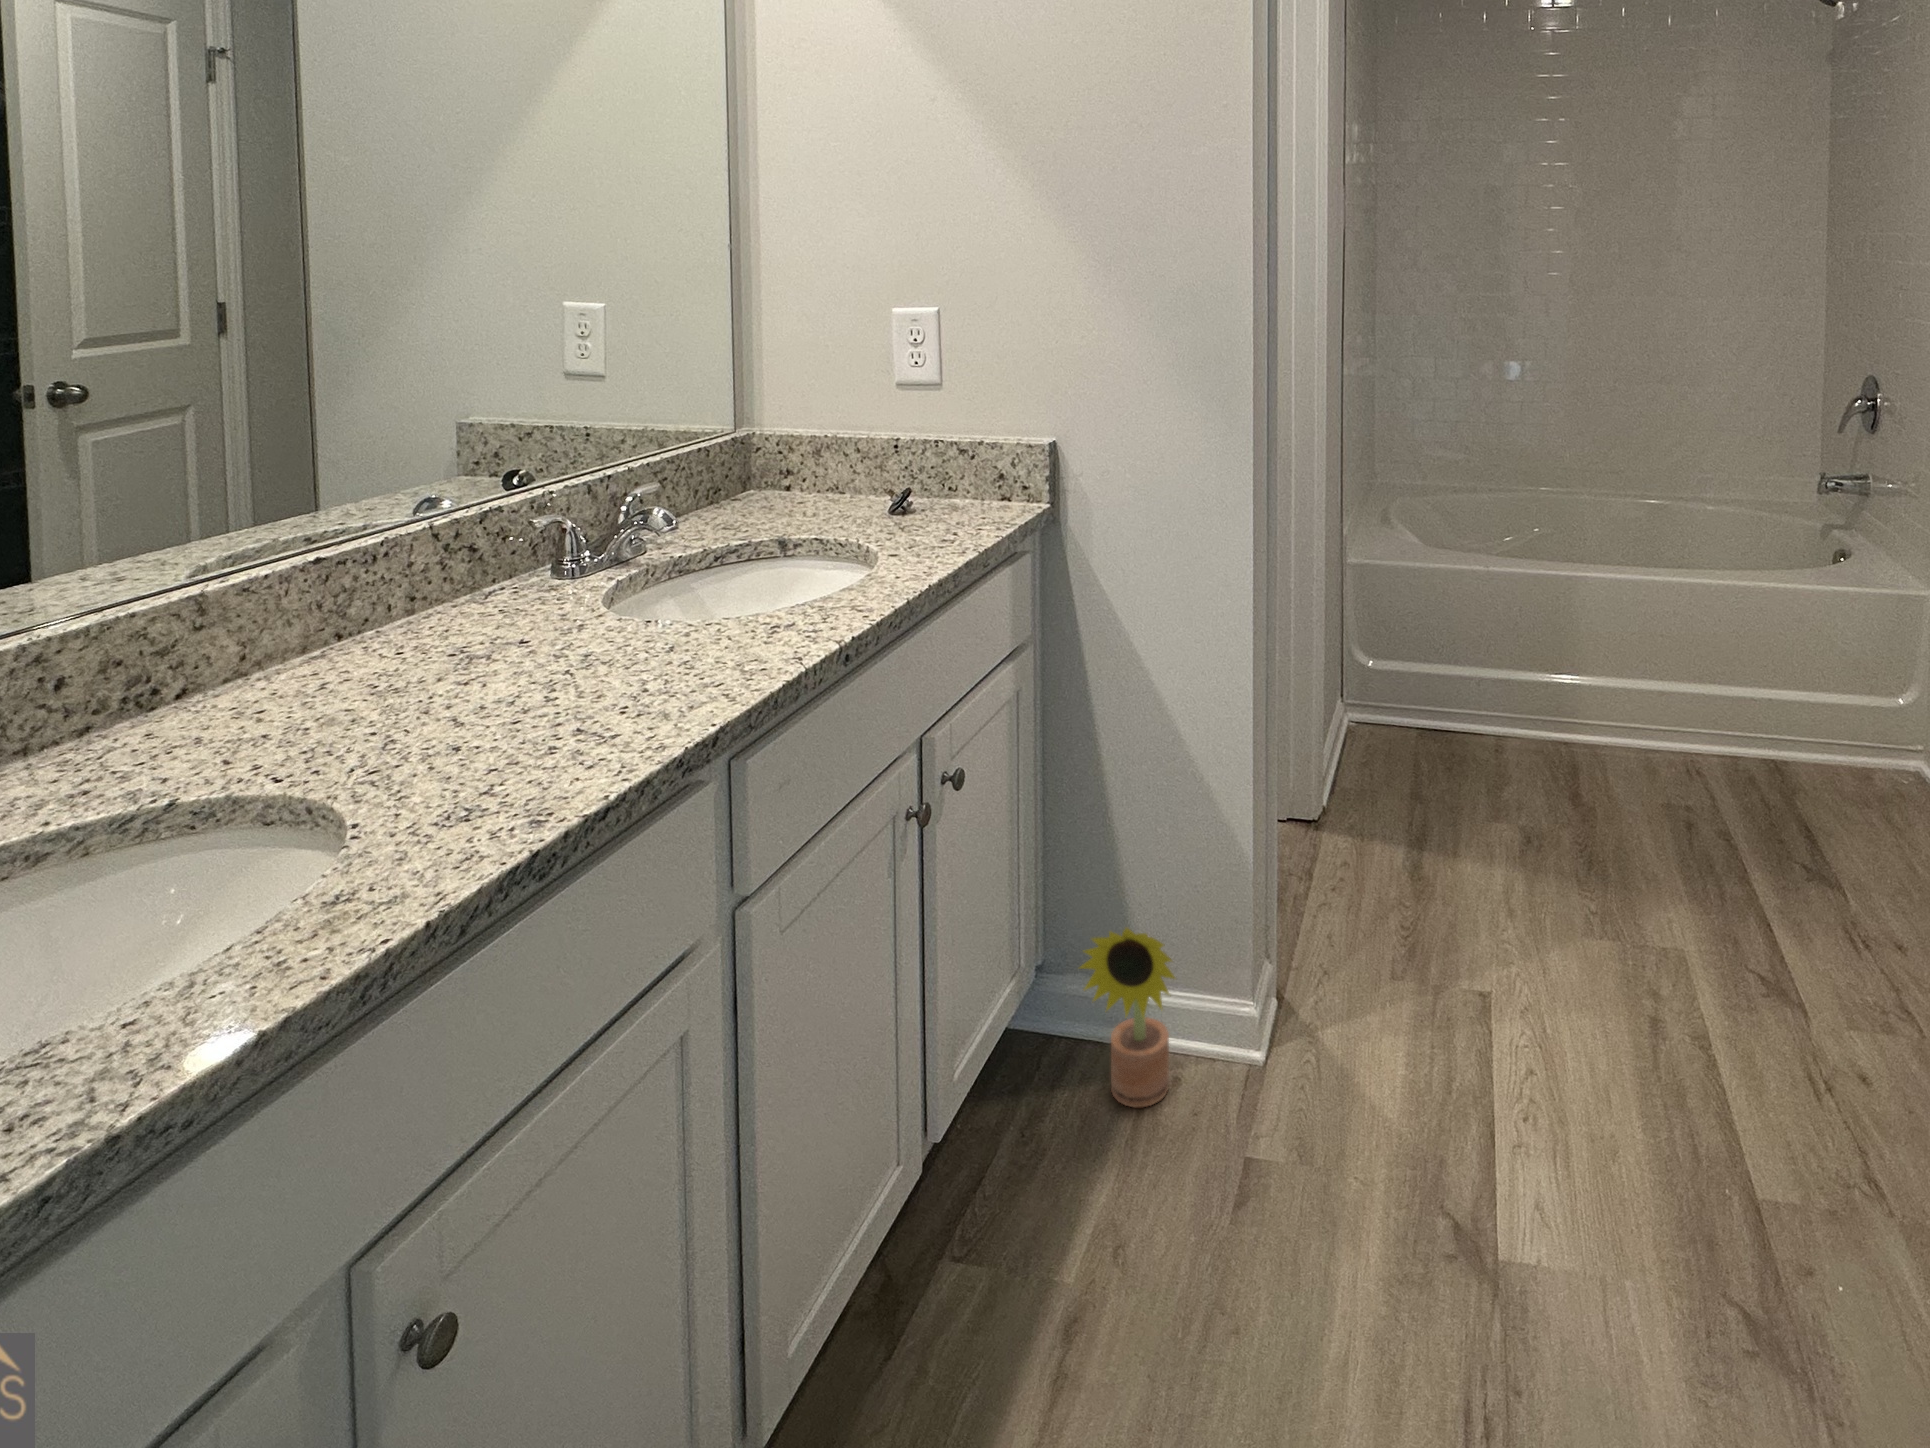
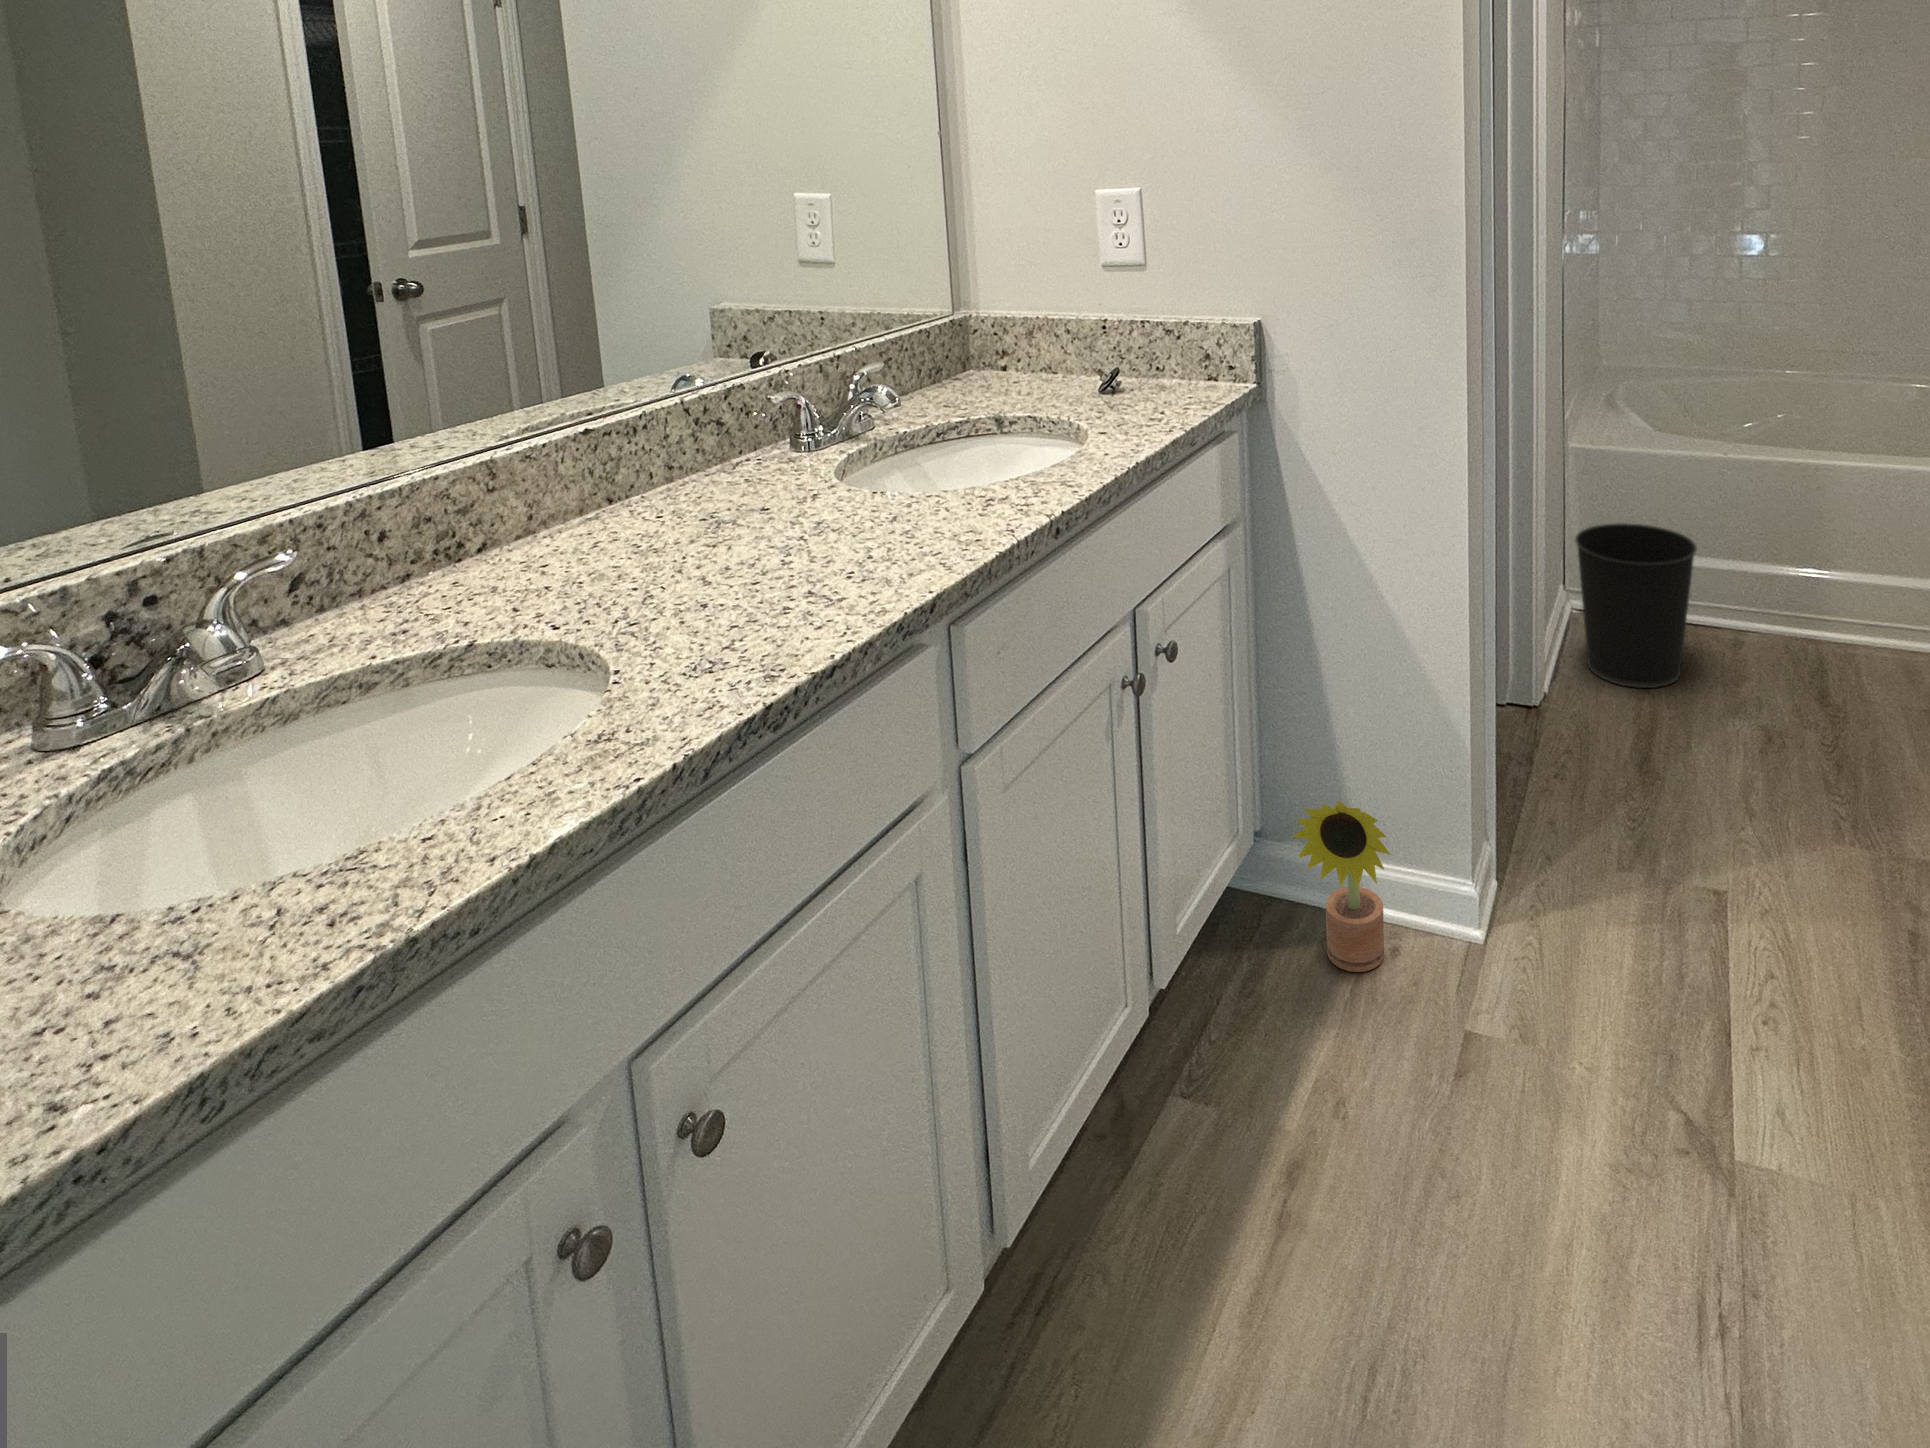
wastebasket: none [1360,634,1472,796] -> present [1575,523,1697,688]

